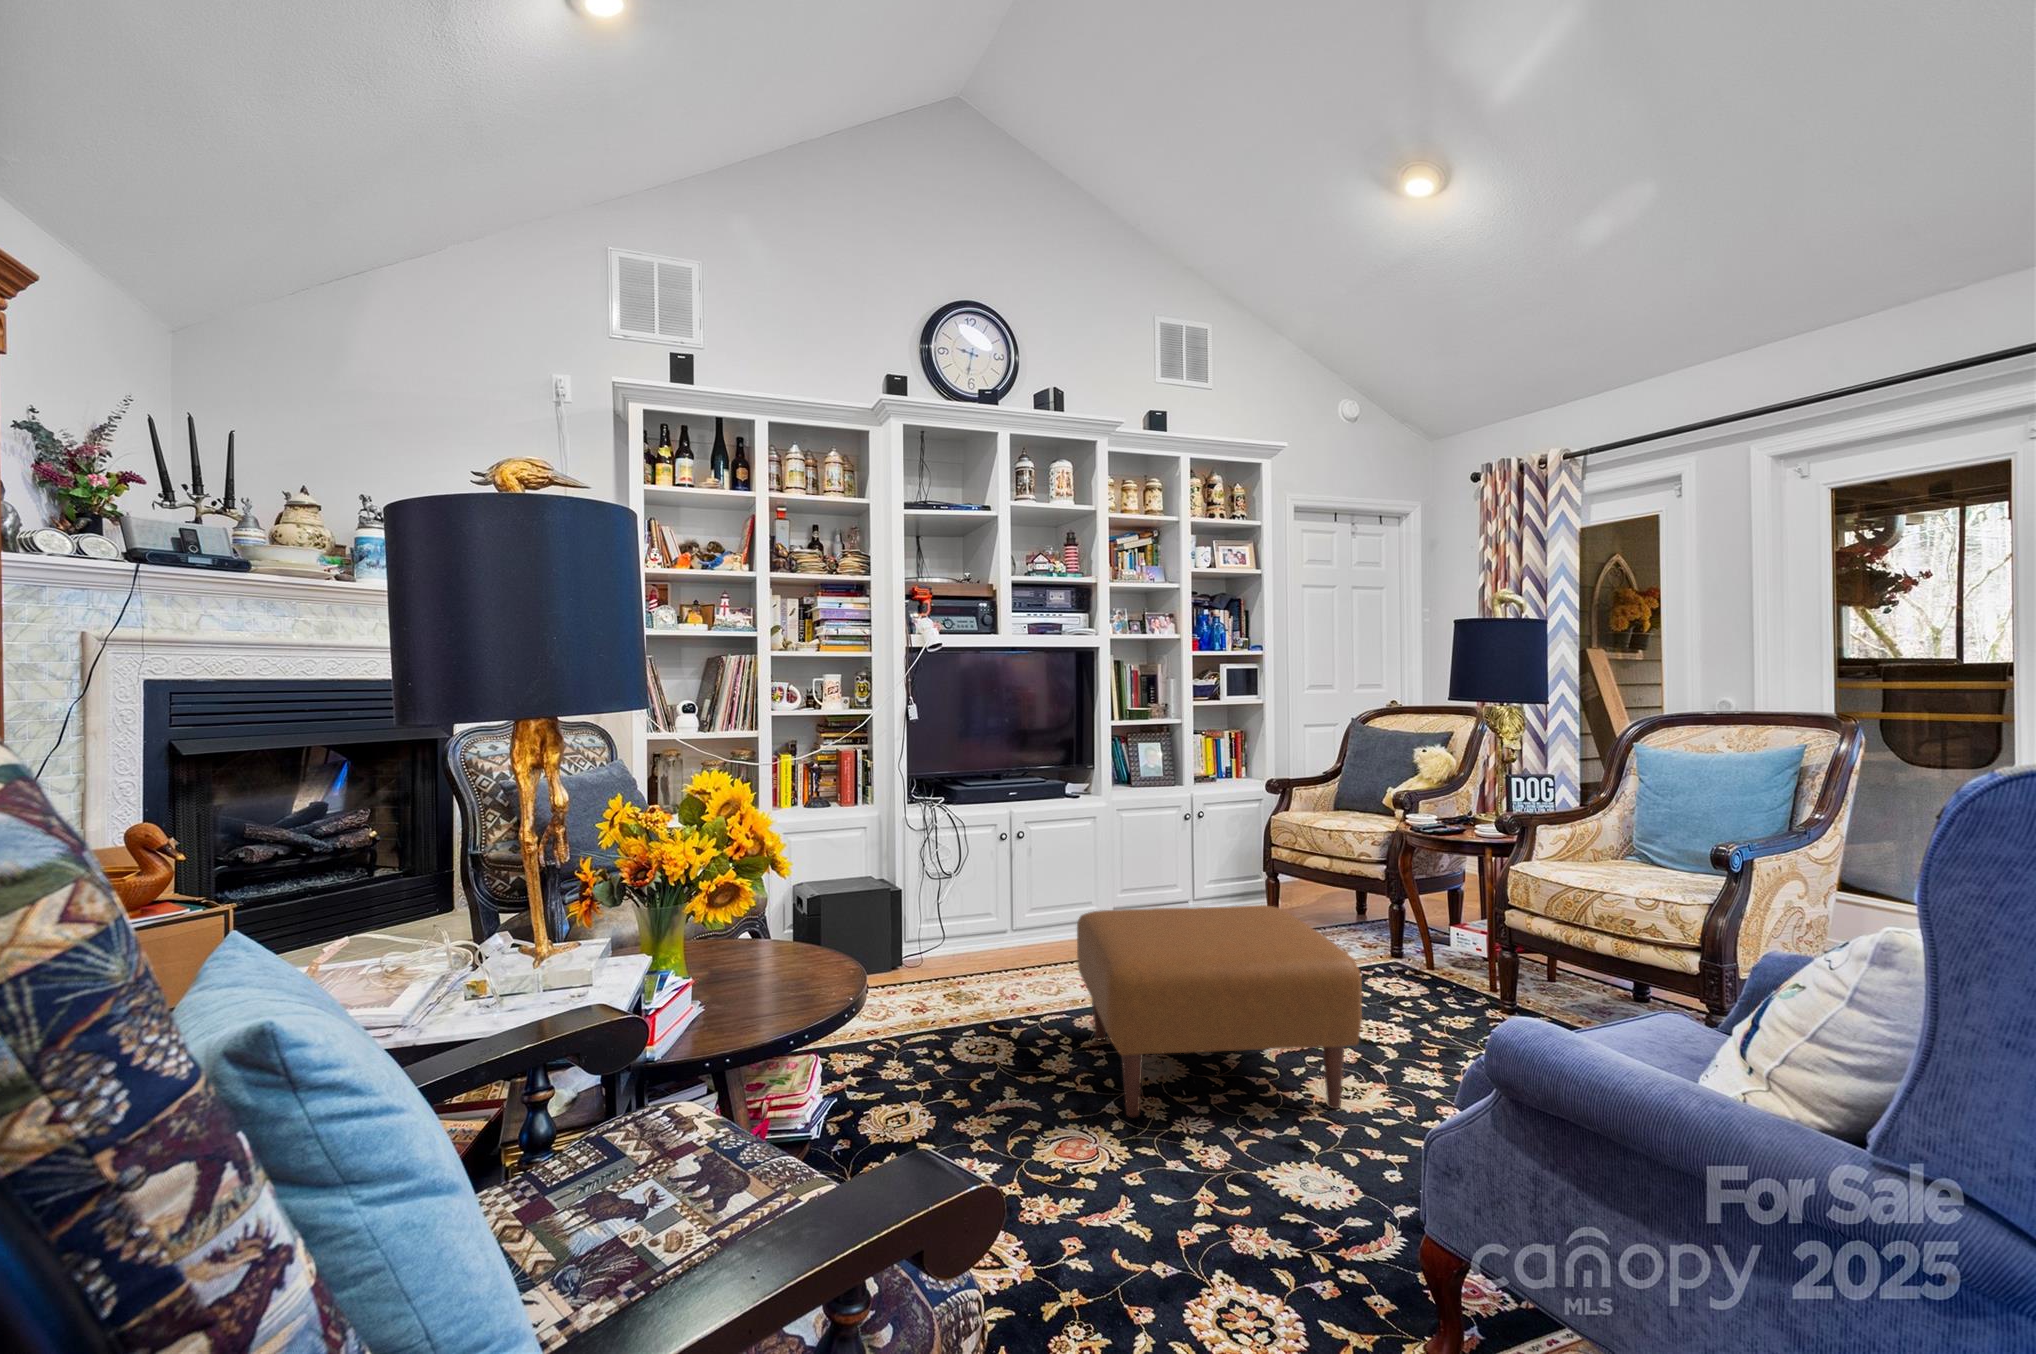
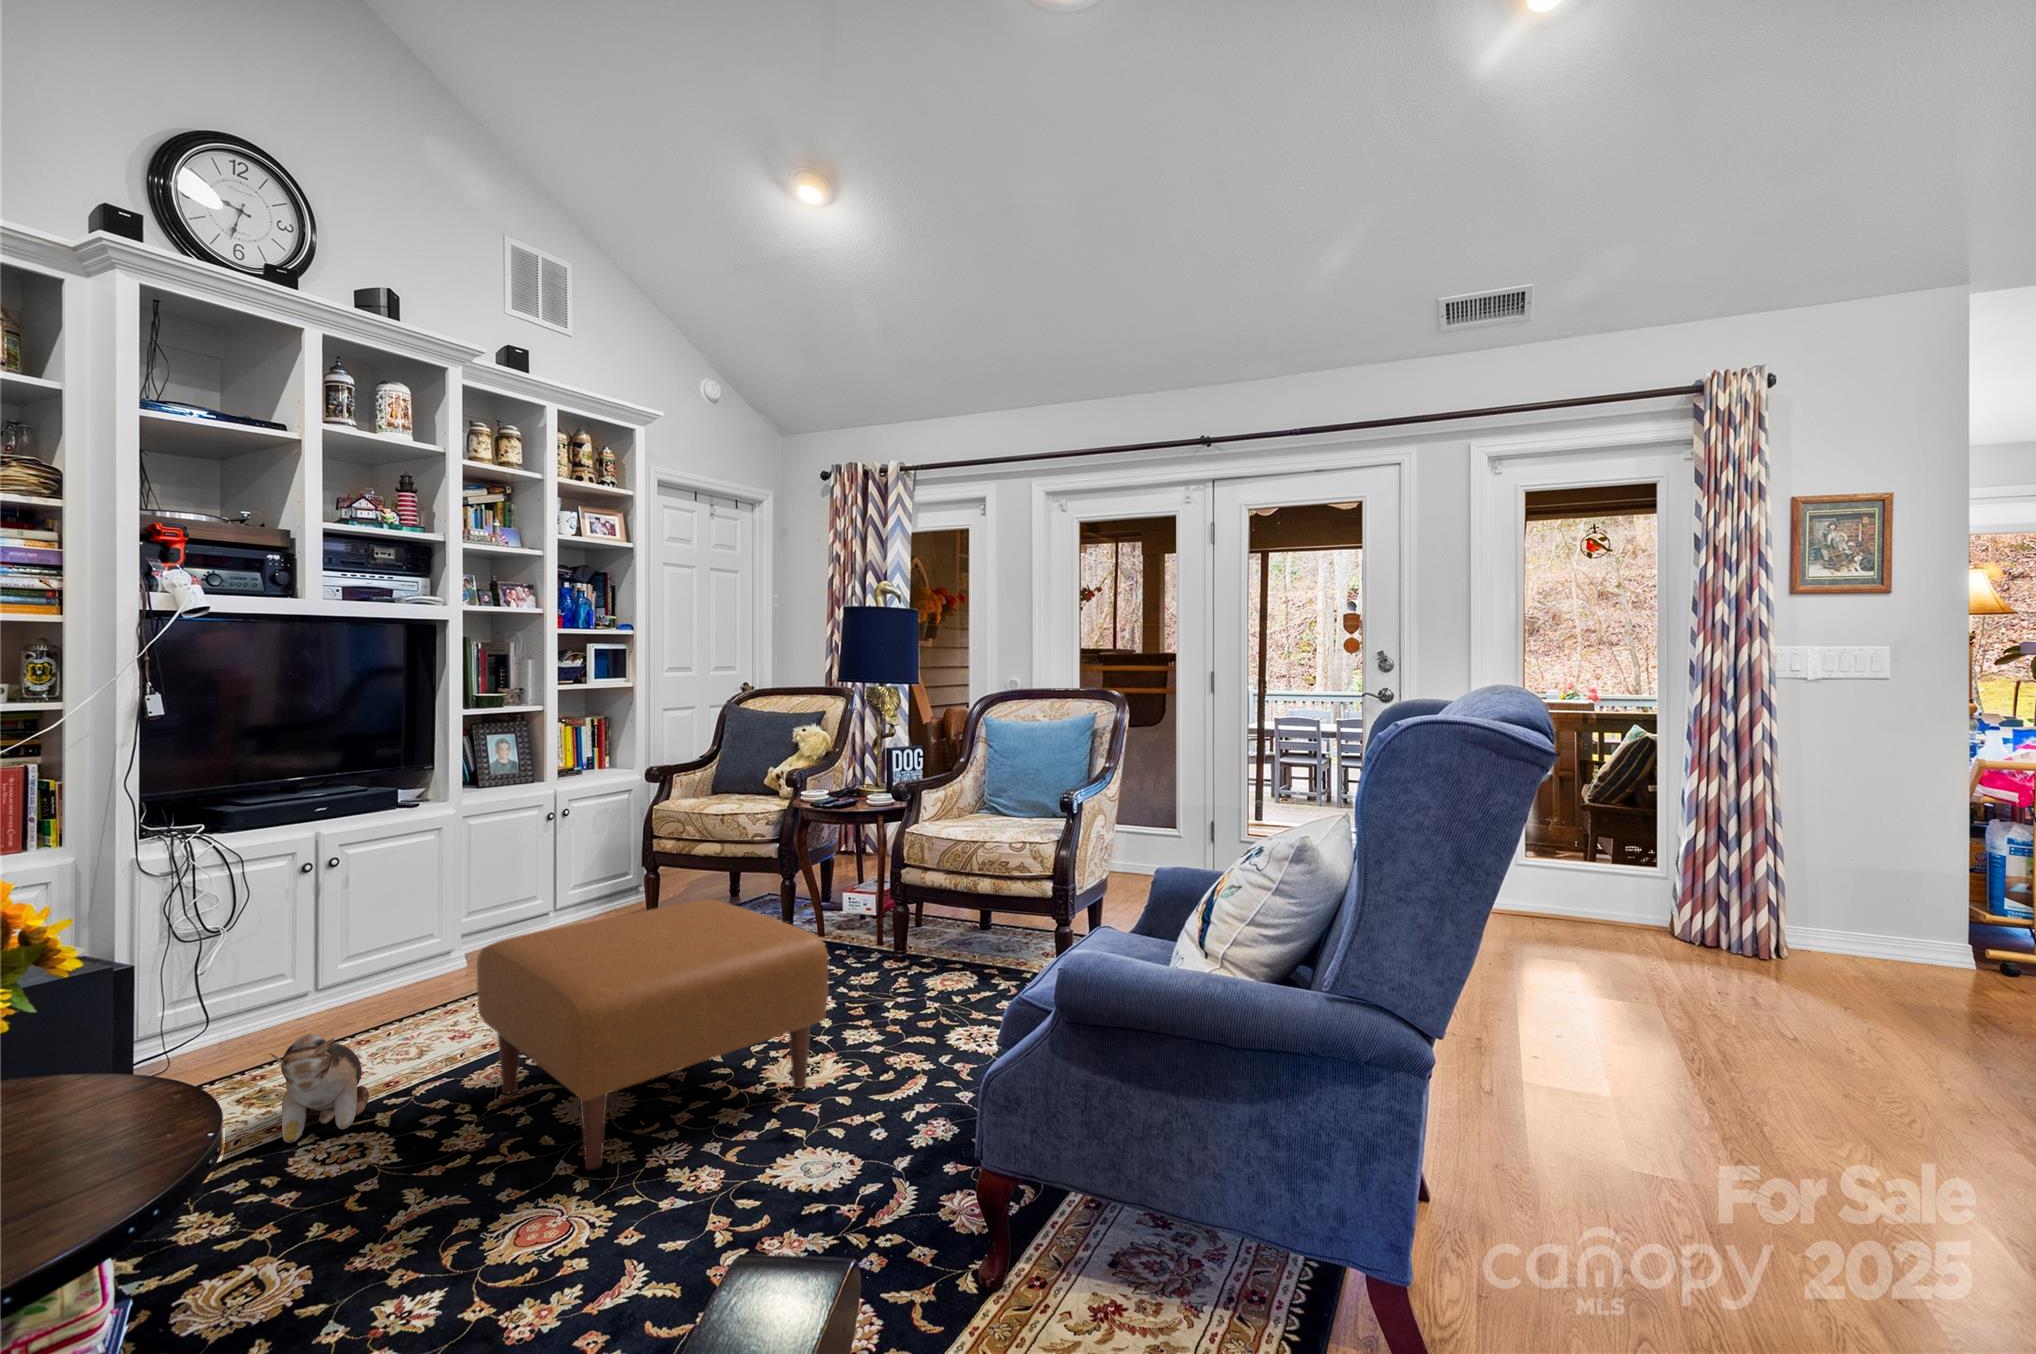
plush toy: none [943,956,1011,1033] -> present [270,1034,369,1143]

